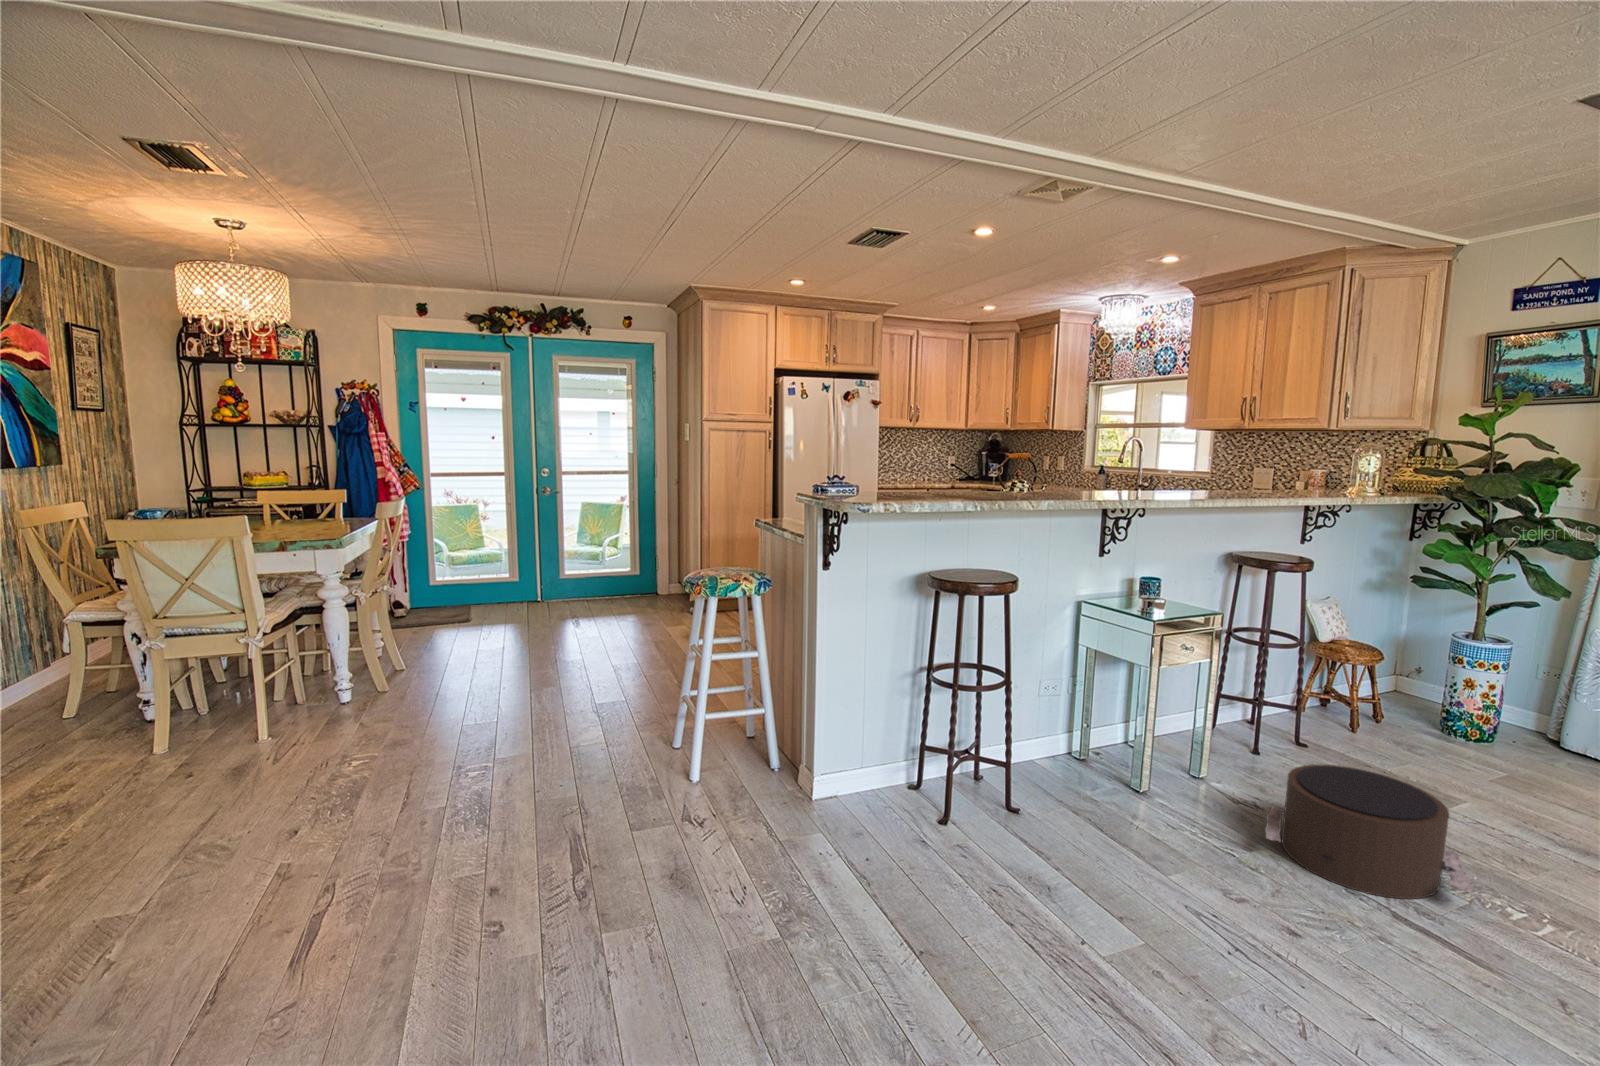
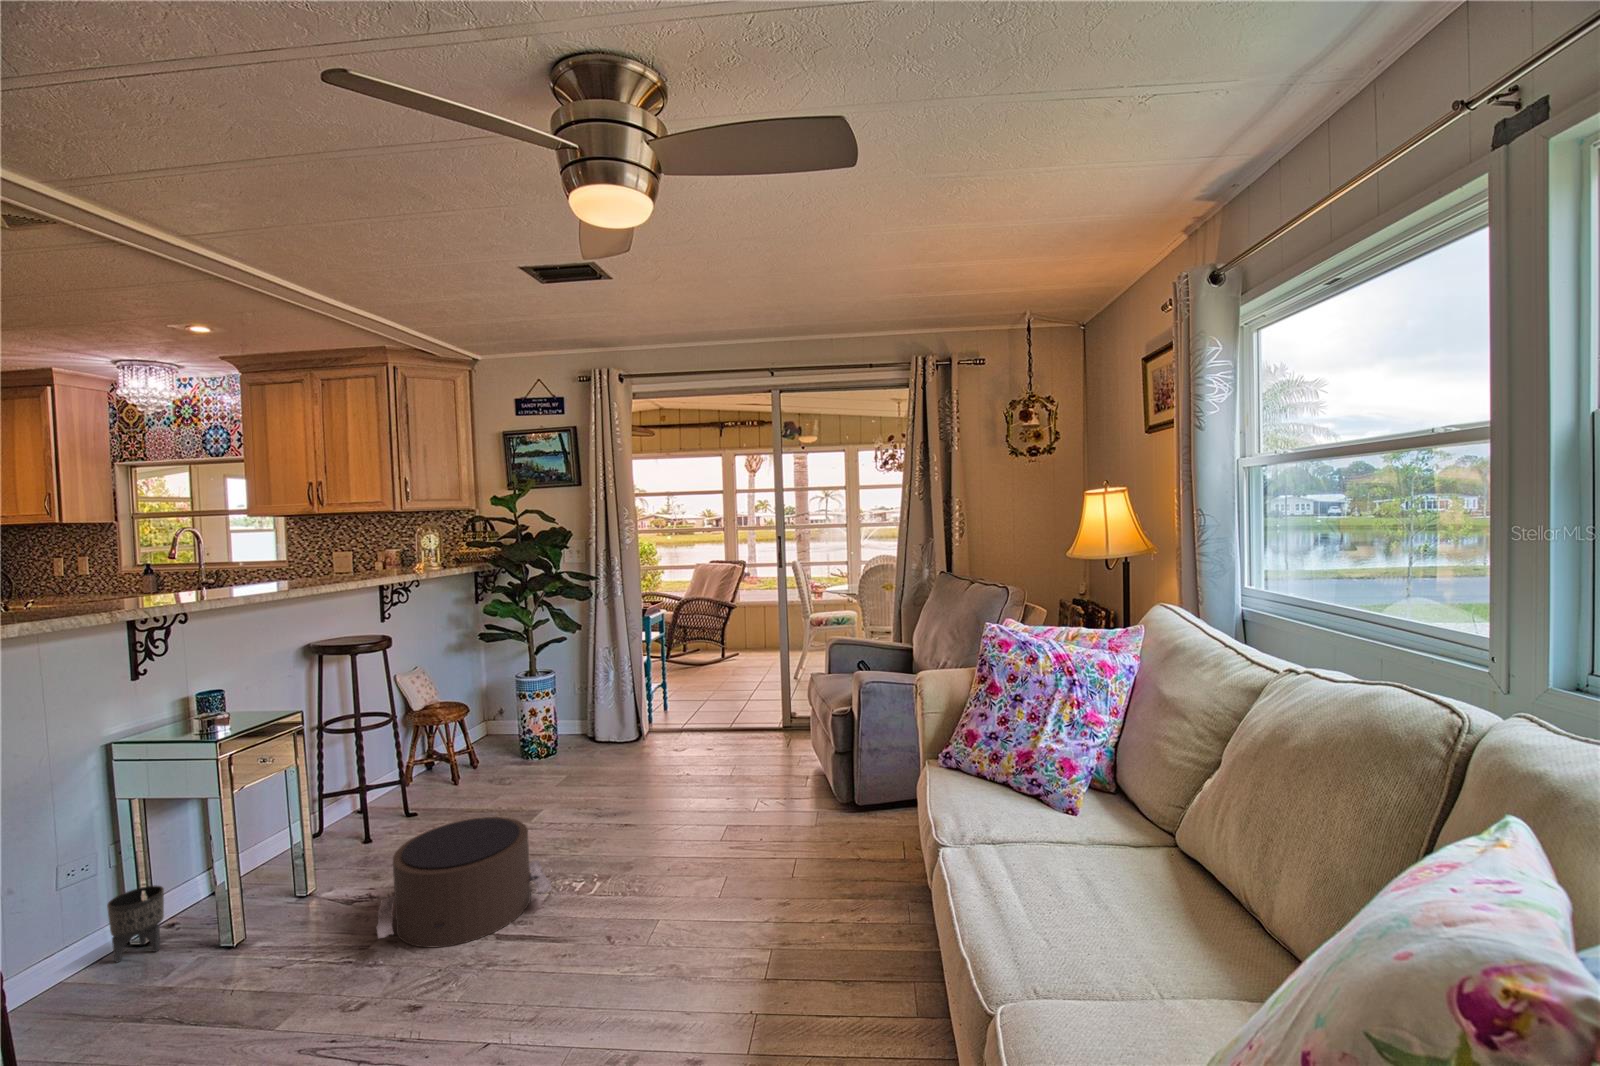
planter: none [1074,711,1107,762] -> present [107,885,164,962]

